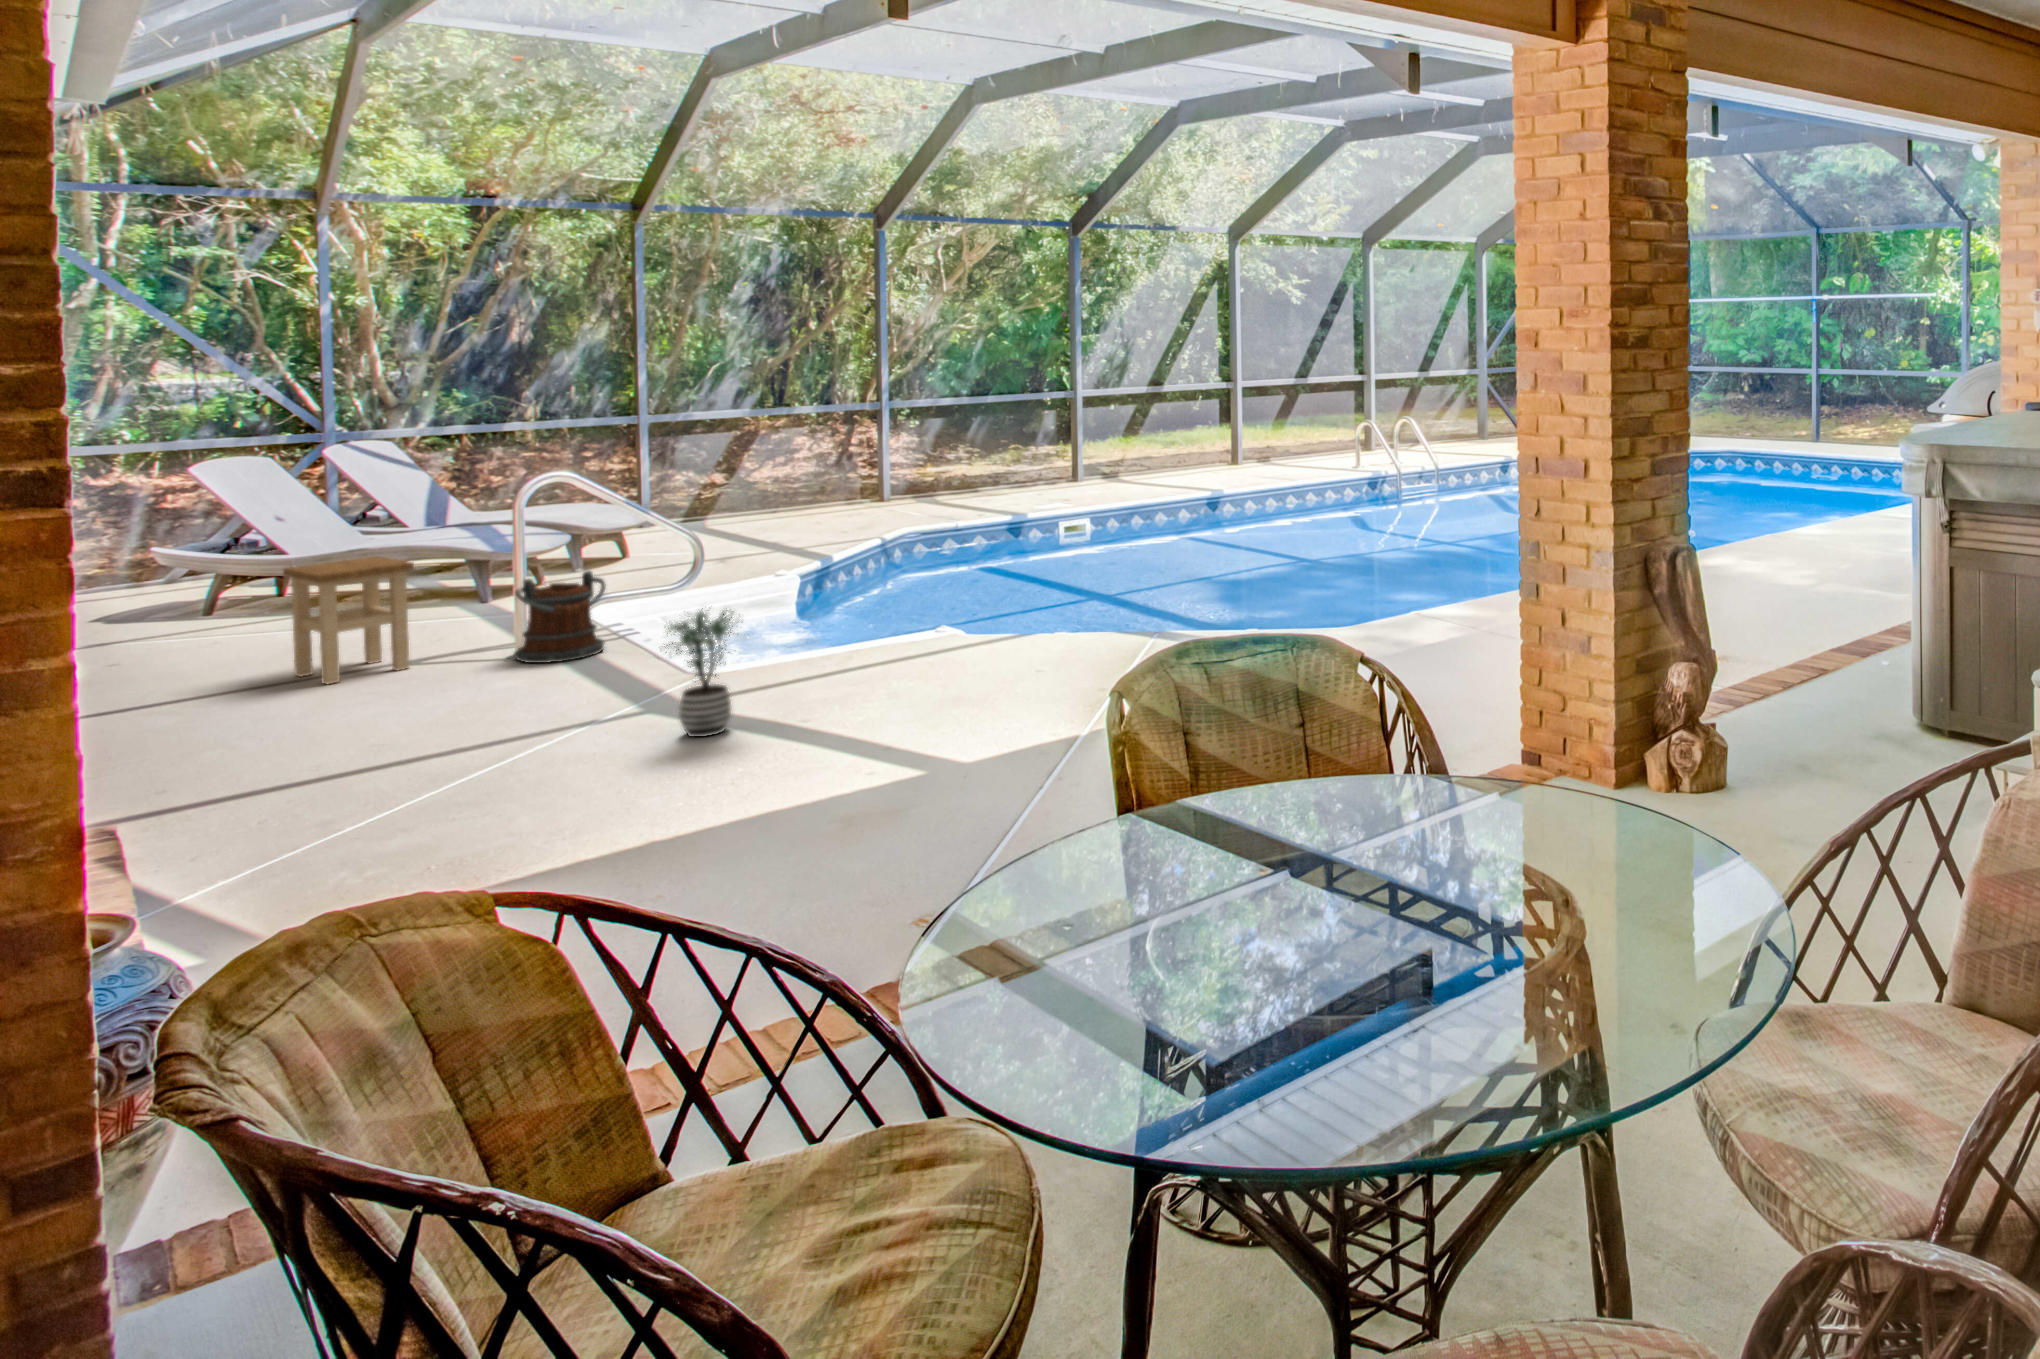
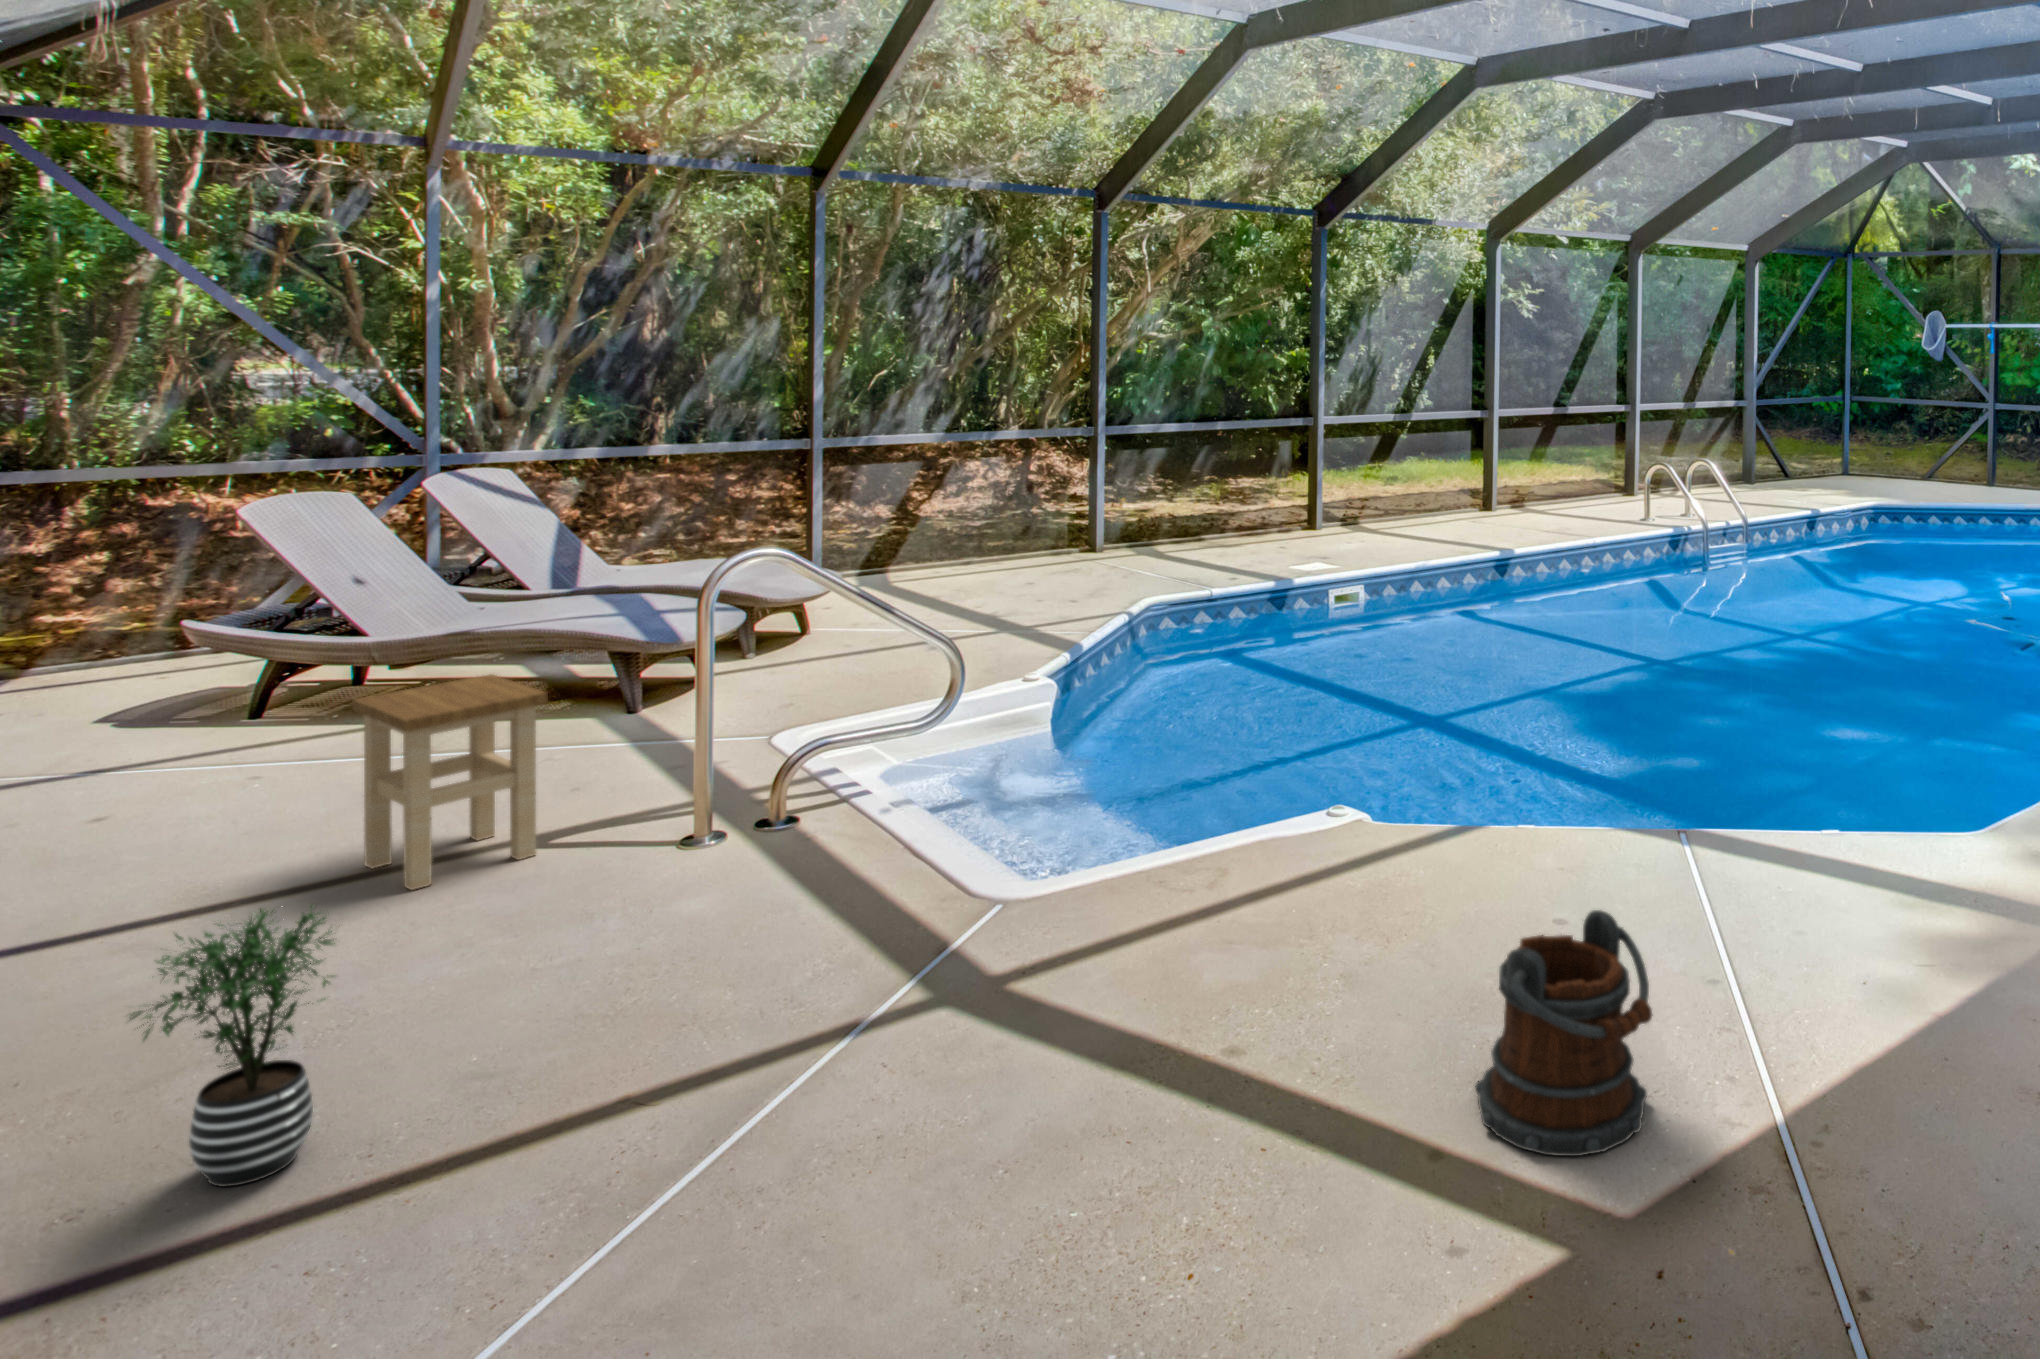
bucket: present [514,571,606,663] -> present [1475,910,1653,1156]
potted plant: present [660,608,743,737] -> present [129,906,335,1187]

